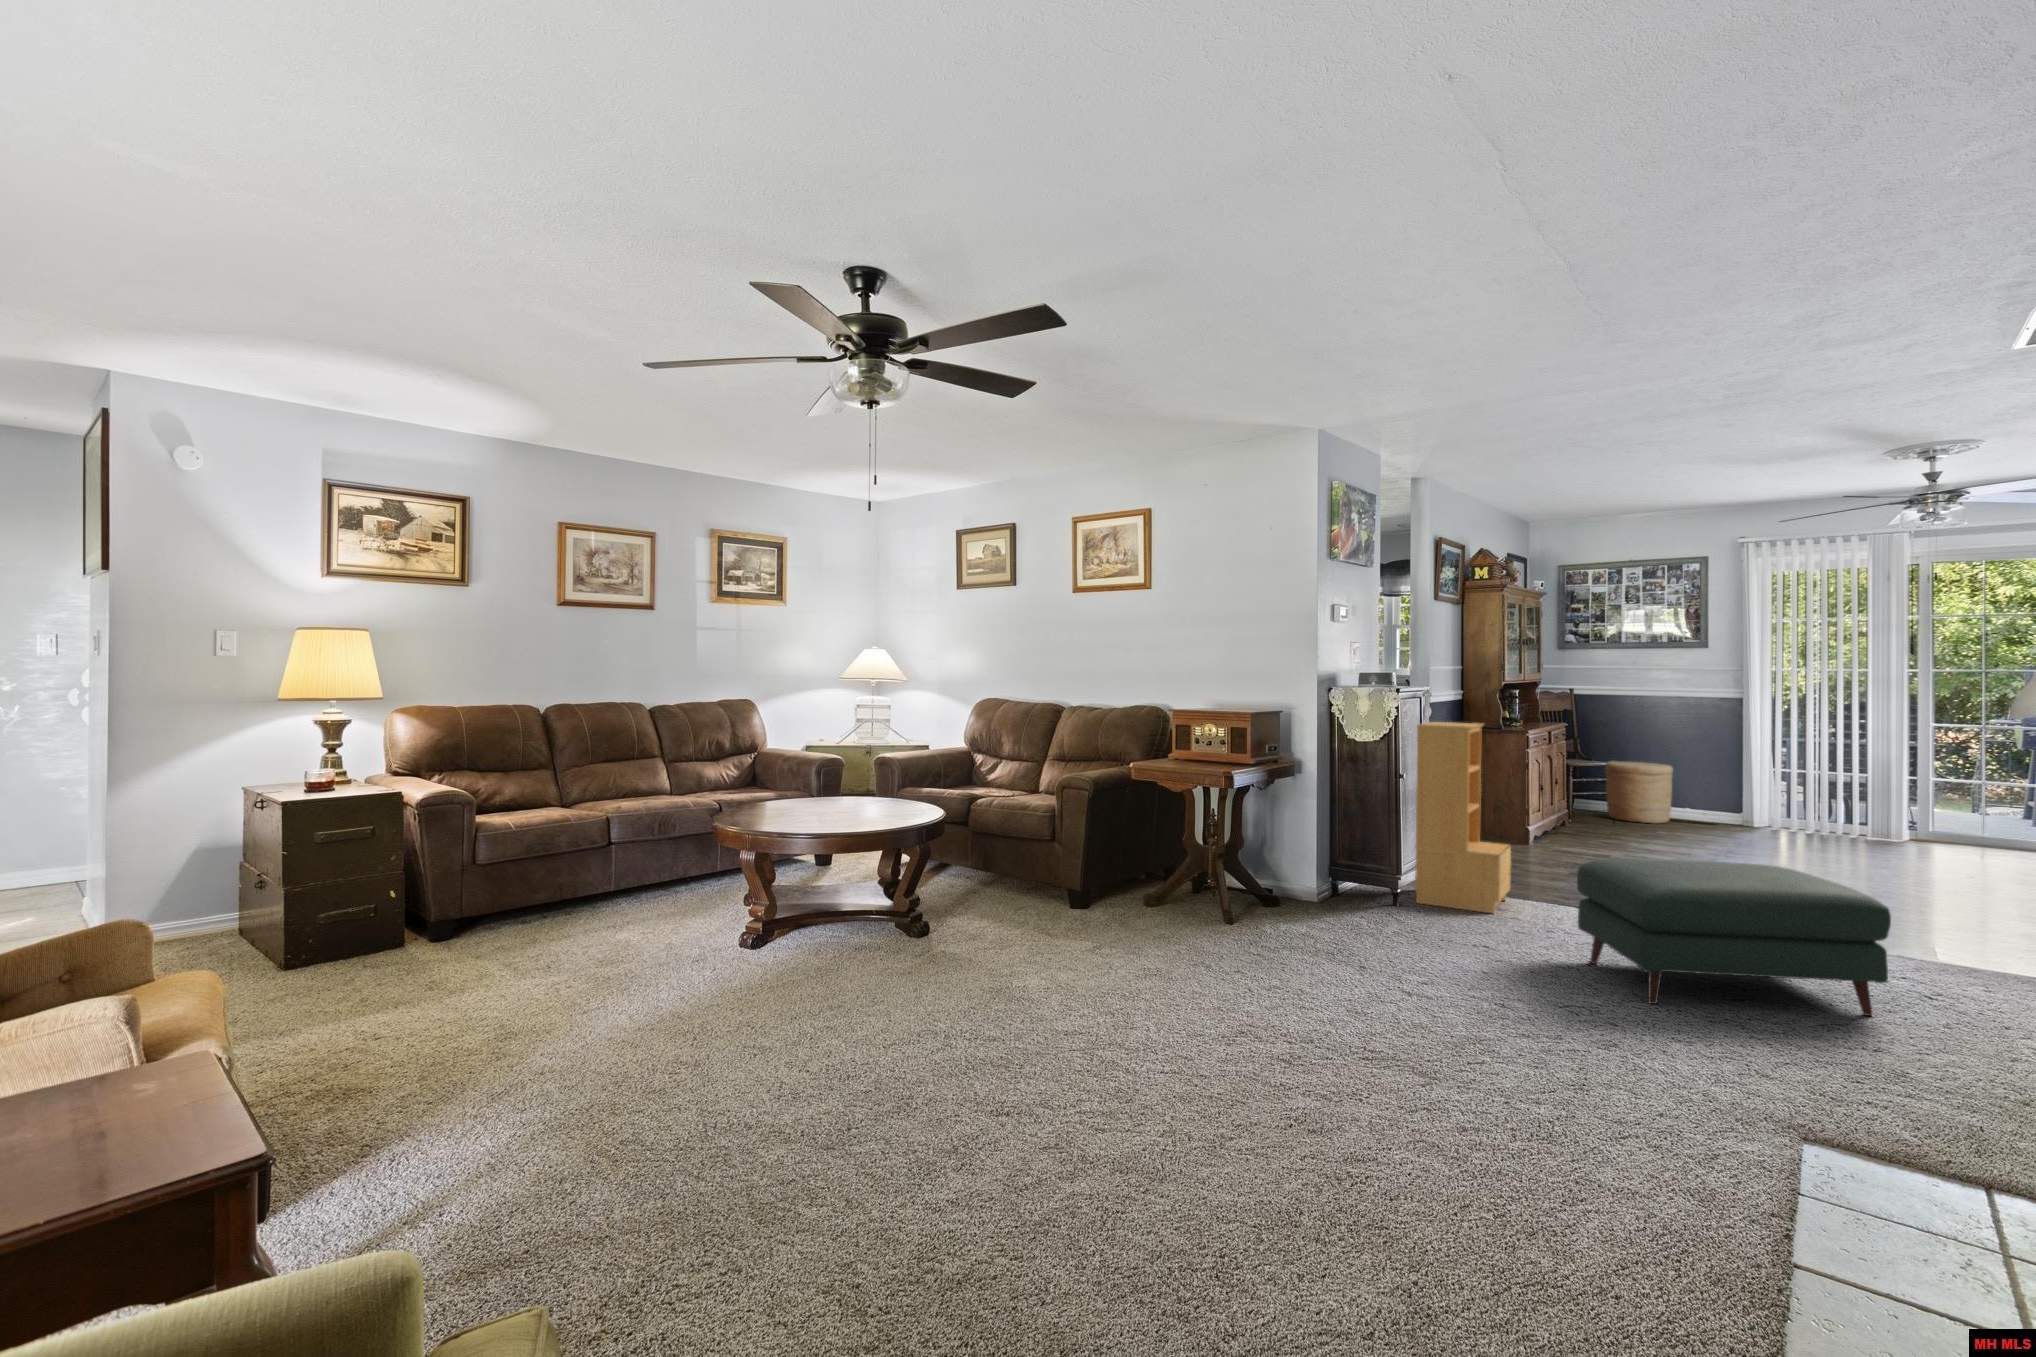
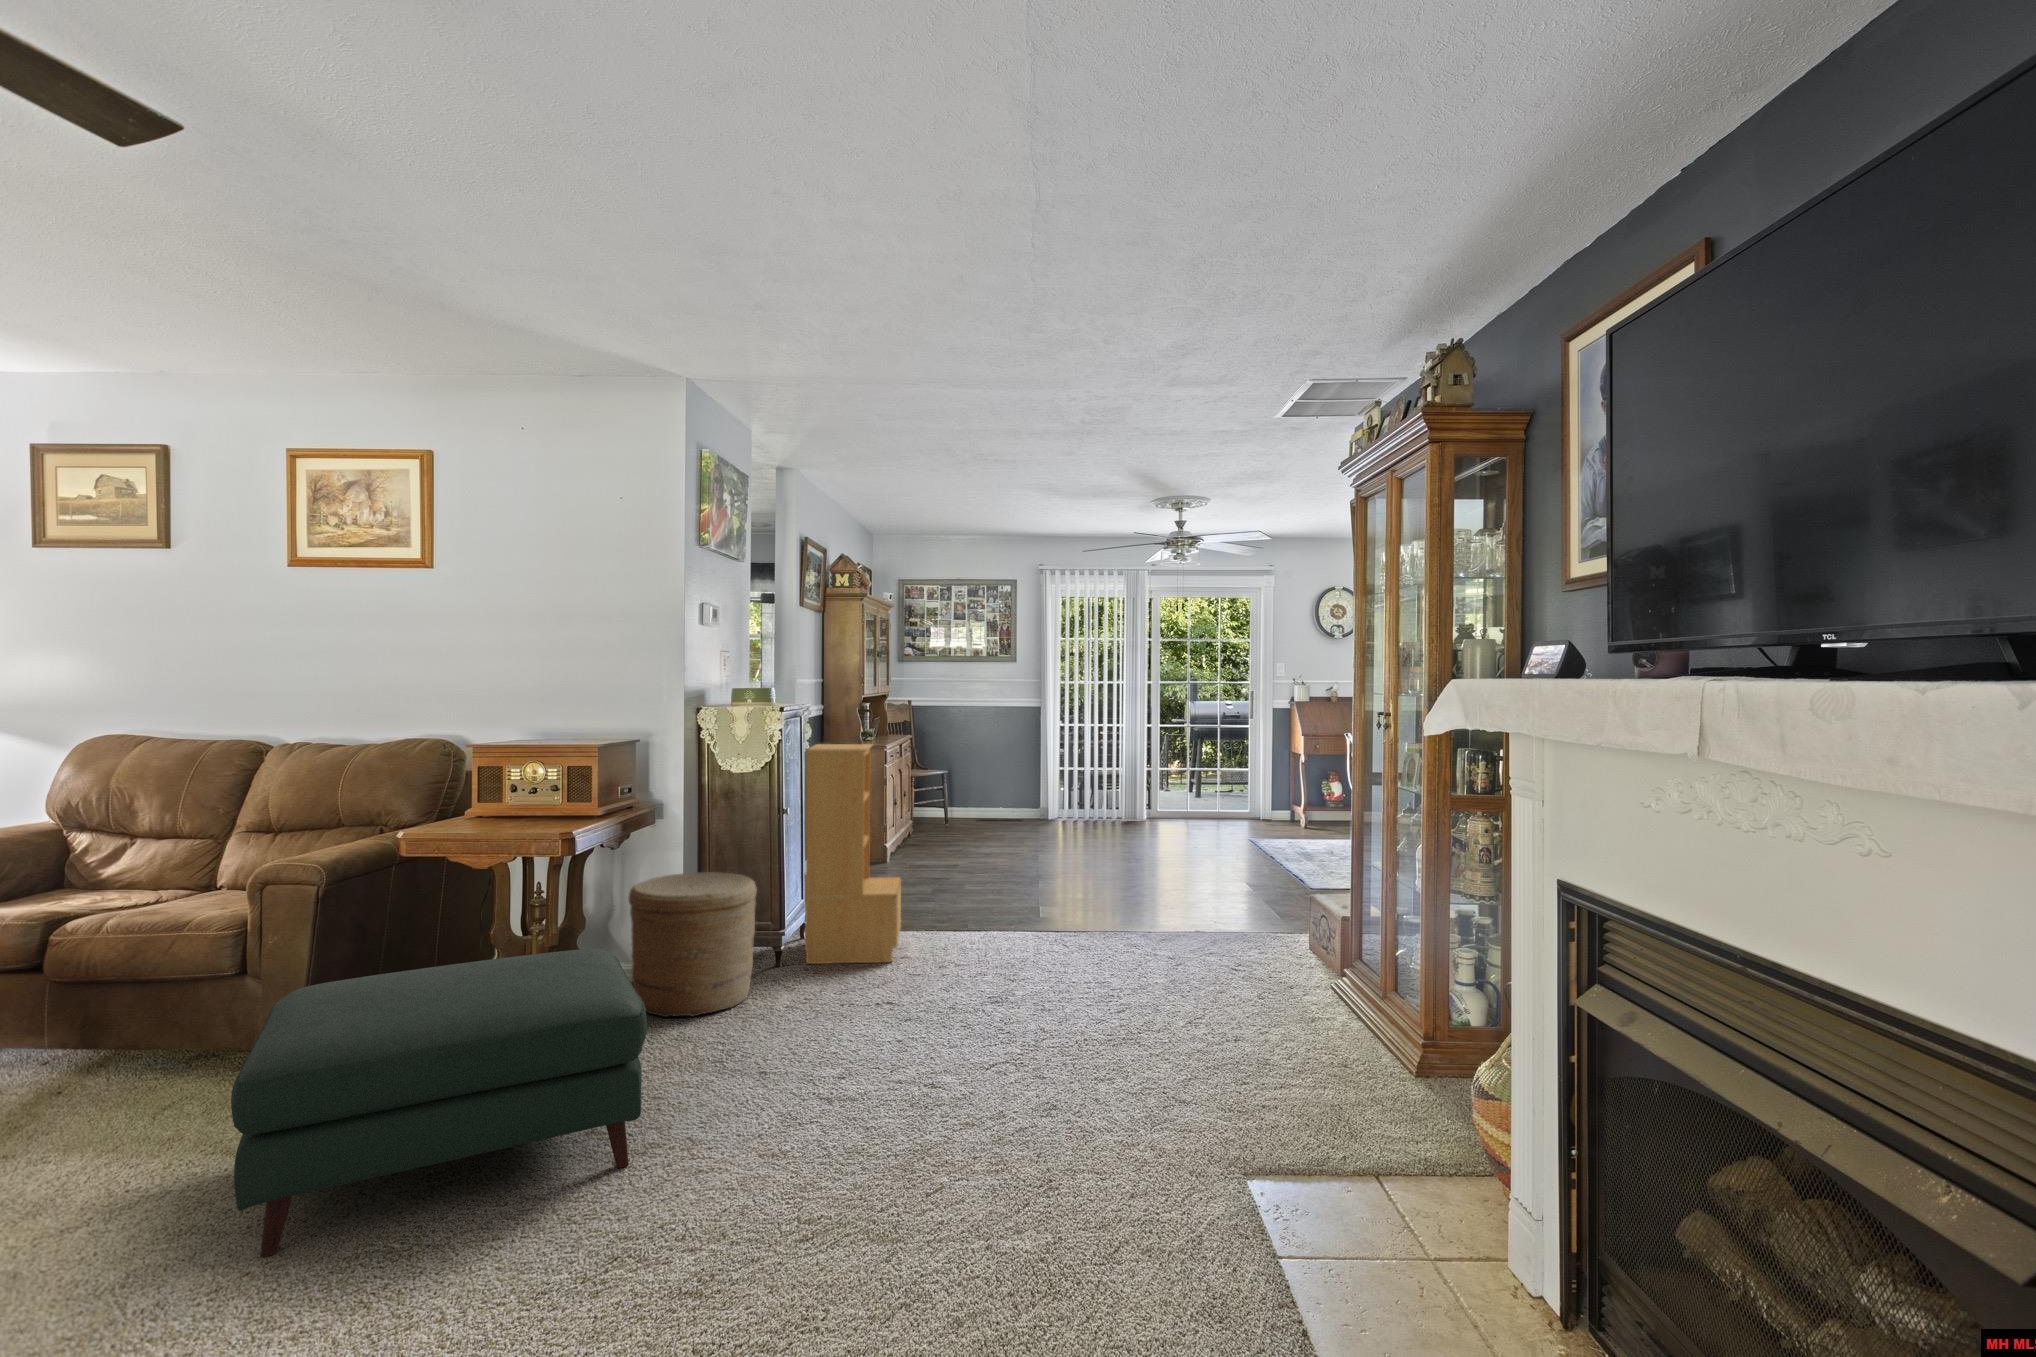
woven basket: present [1605,761,1673,823] -> present [629,872,757,1017]
ottoman: present [1577,859,1891,1016] -> present [231,949,647,1257]

